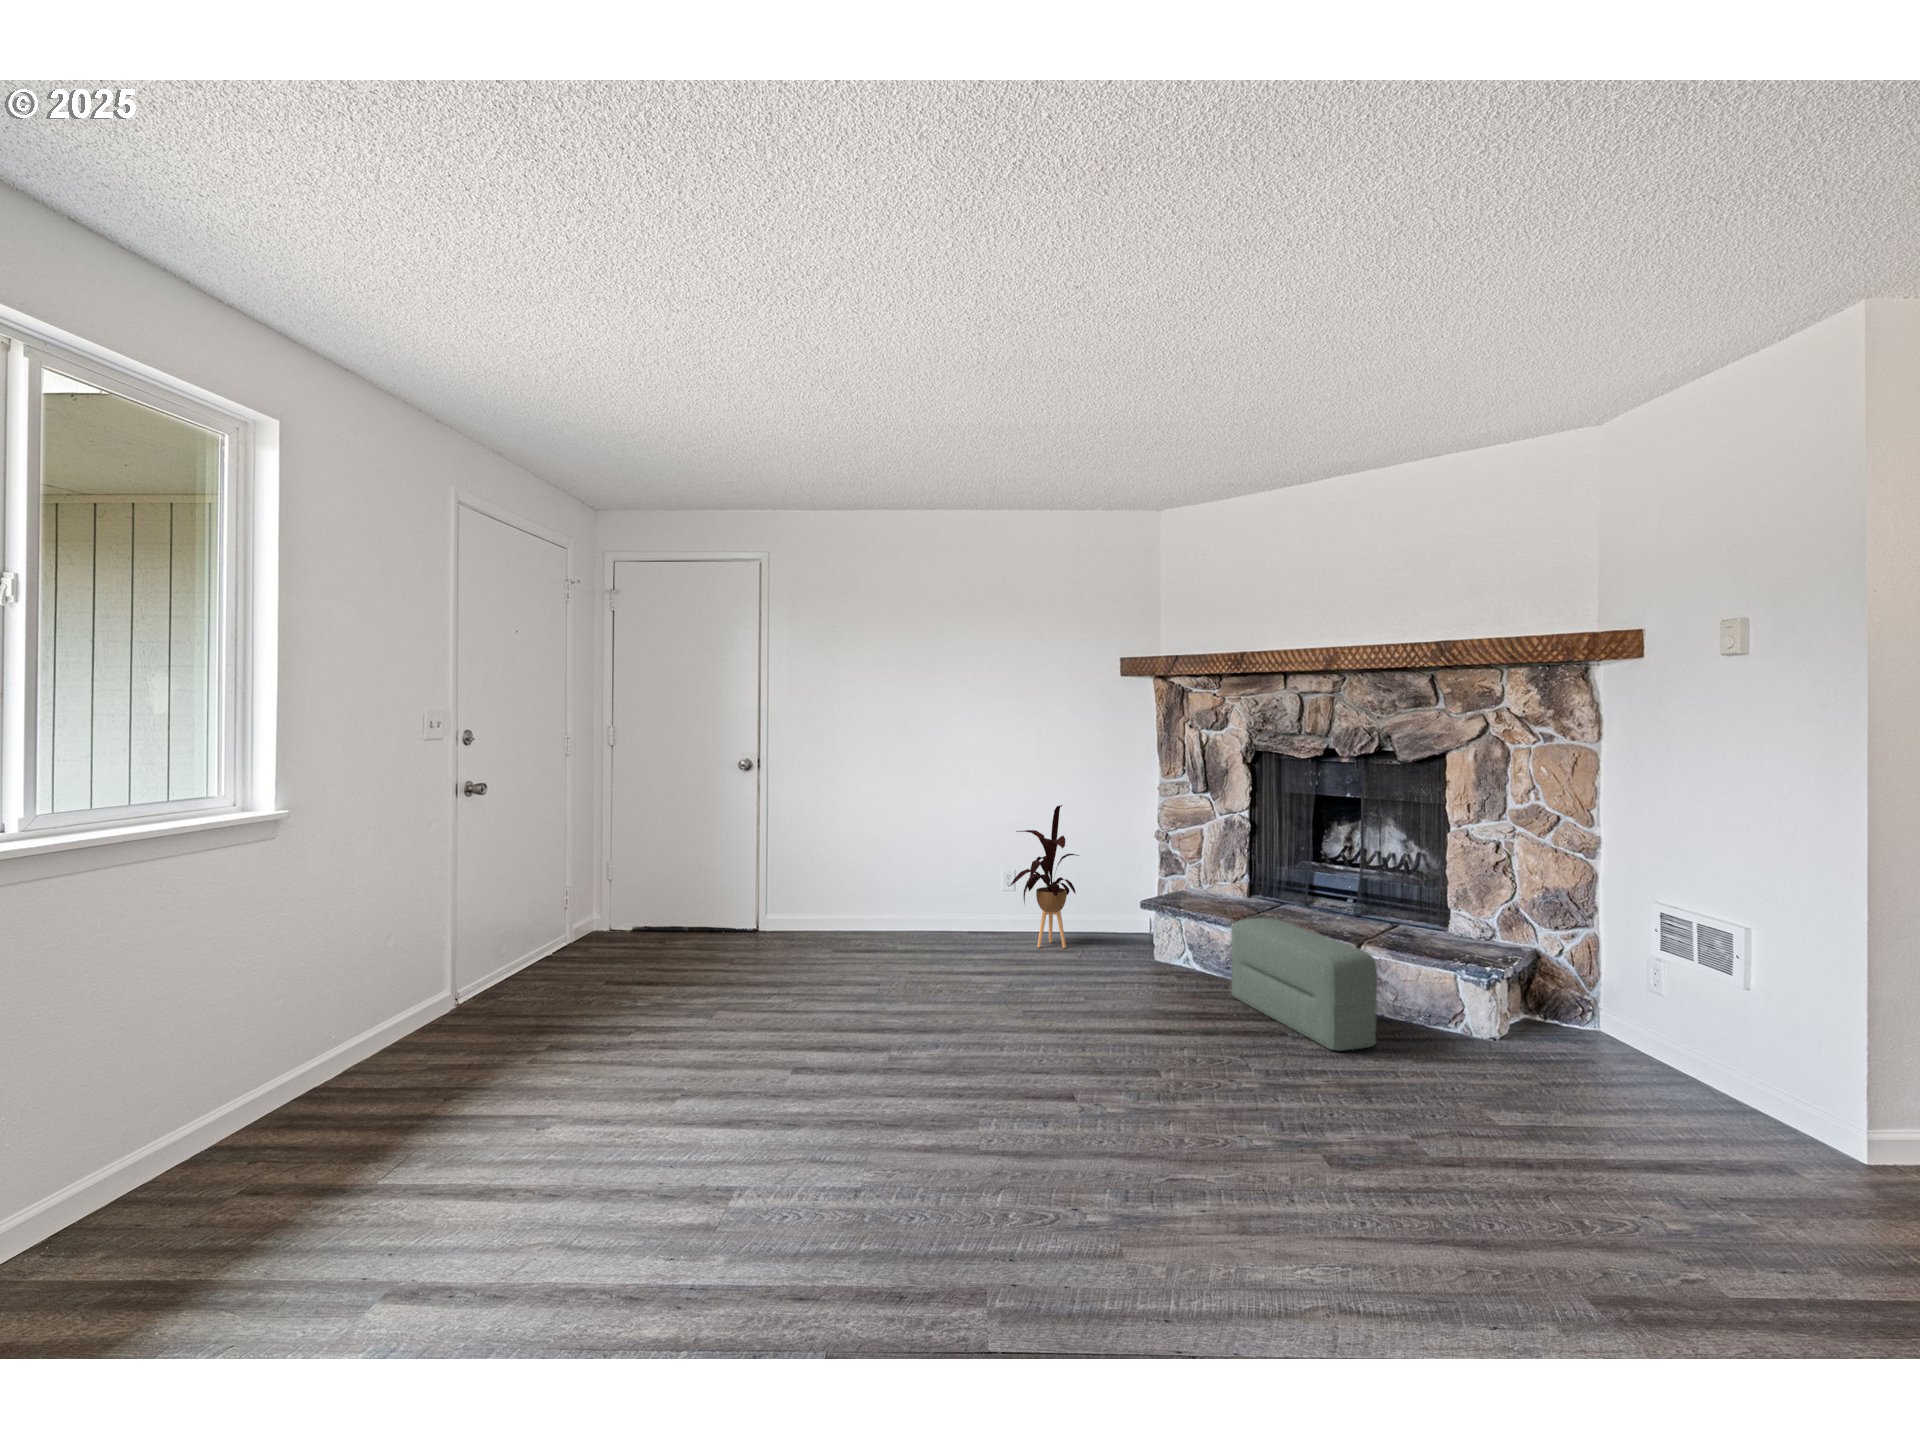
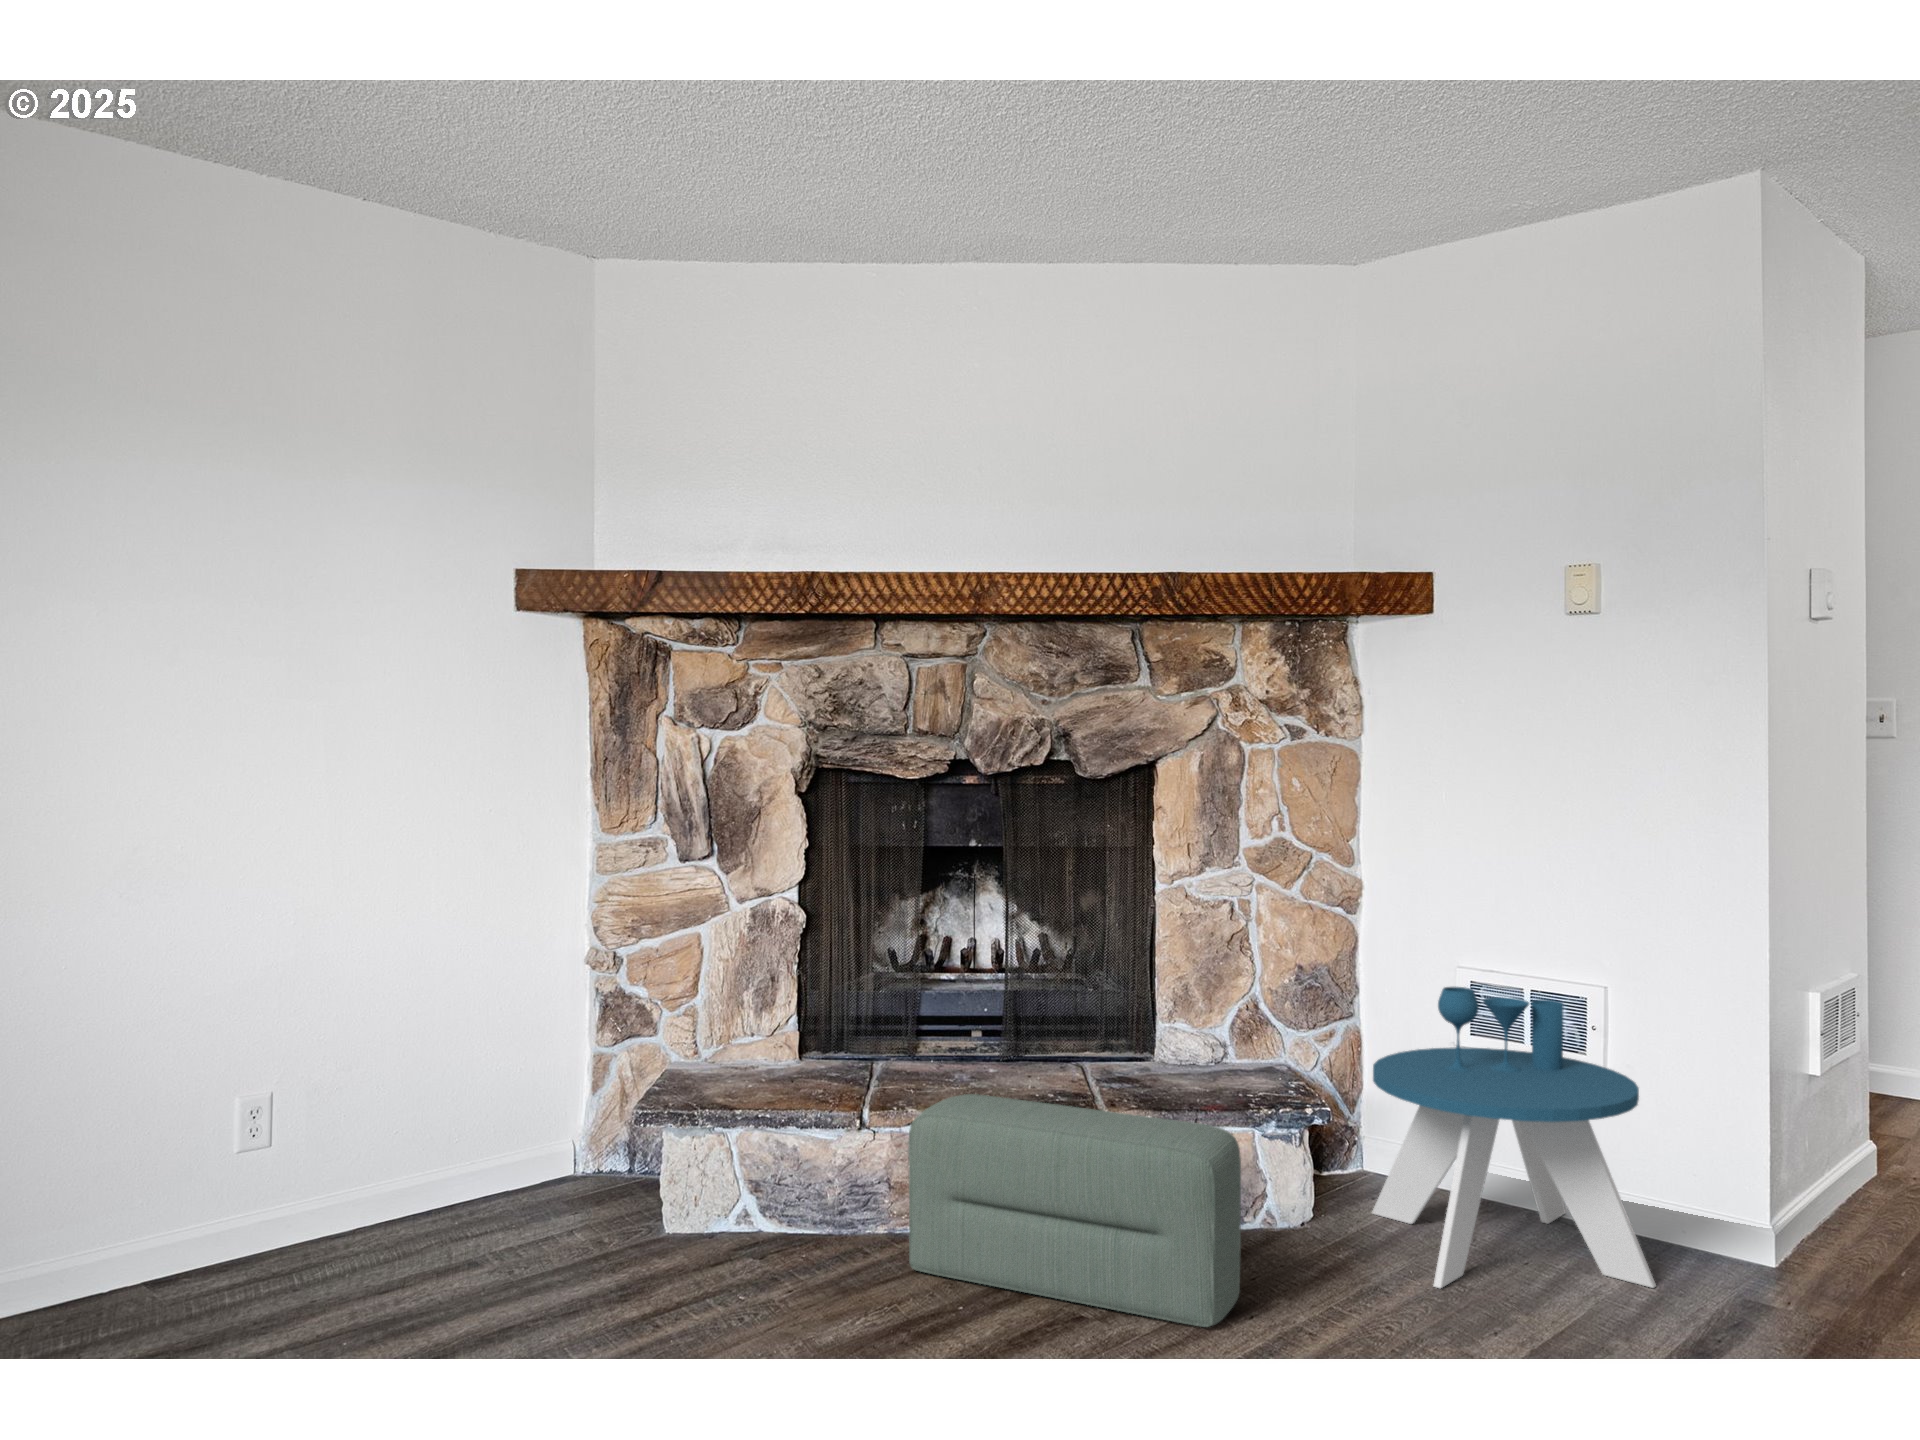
house plant: present [1010,805,1079,948] -> none [288,913,482,1275]
side table: none [1506,905,1711,1124] -> present [1372,987,1656,1288]

